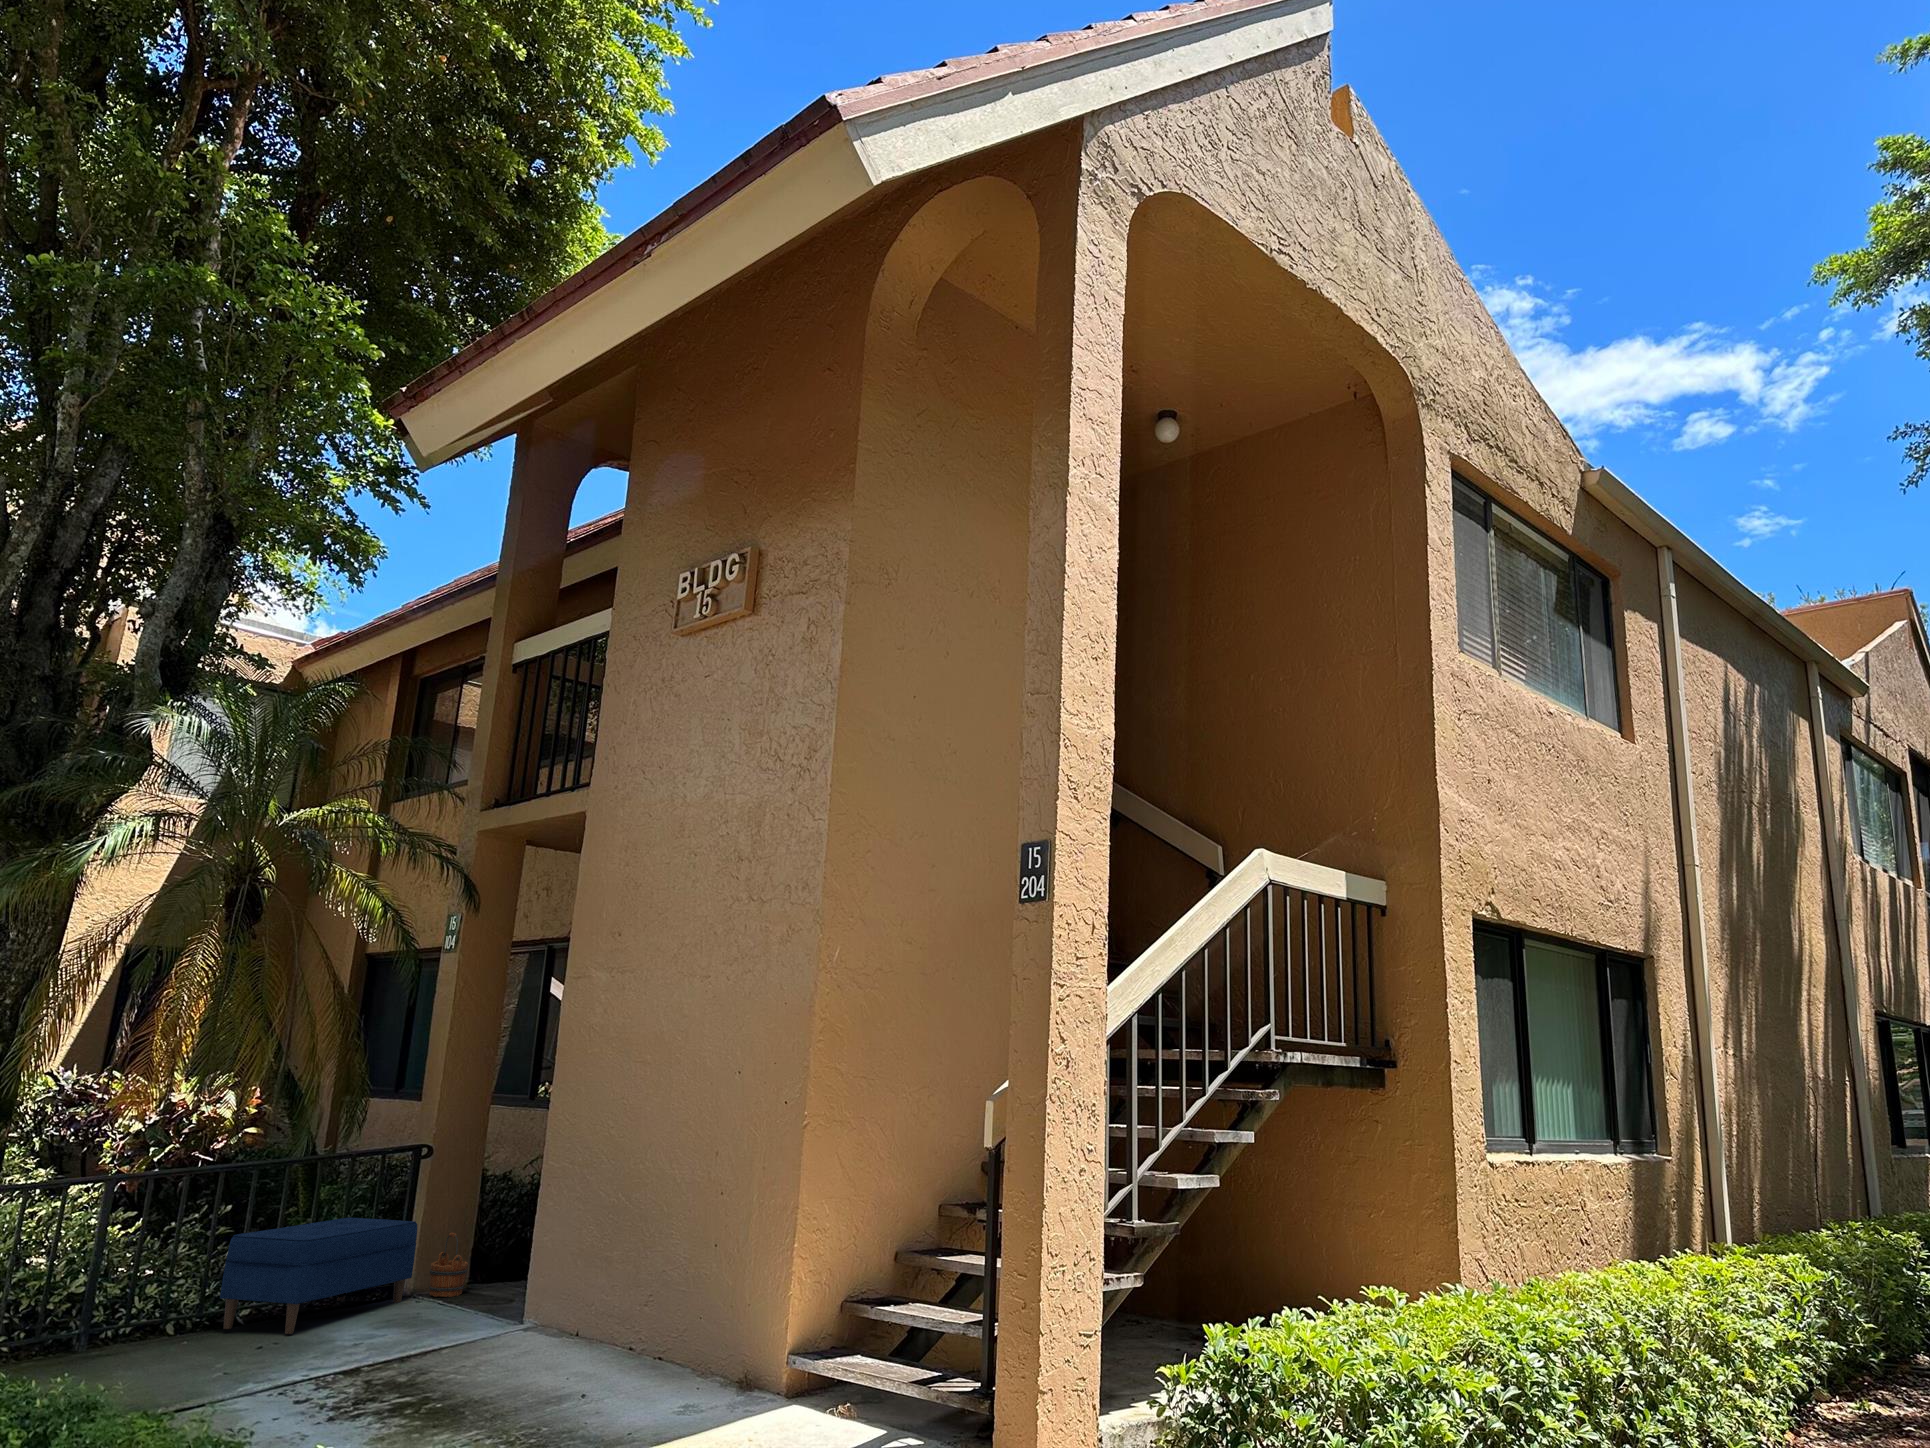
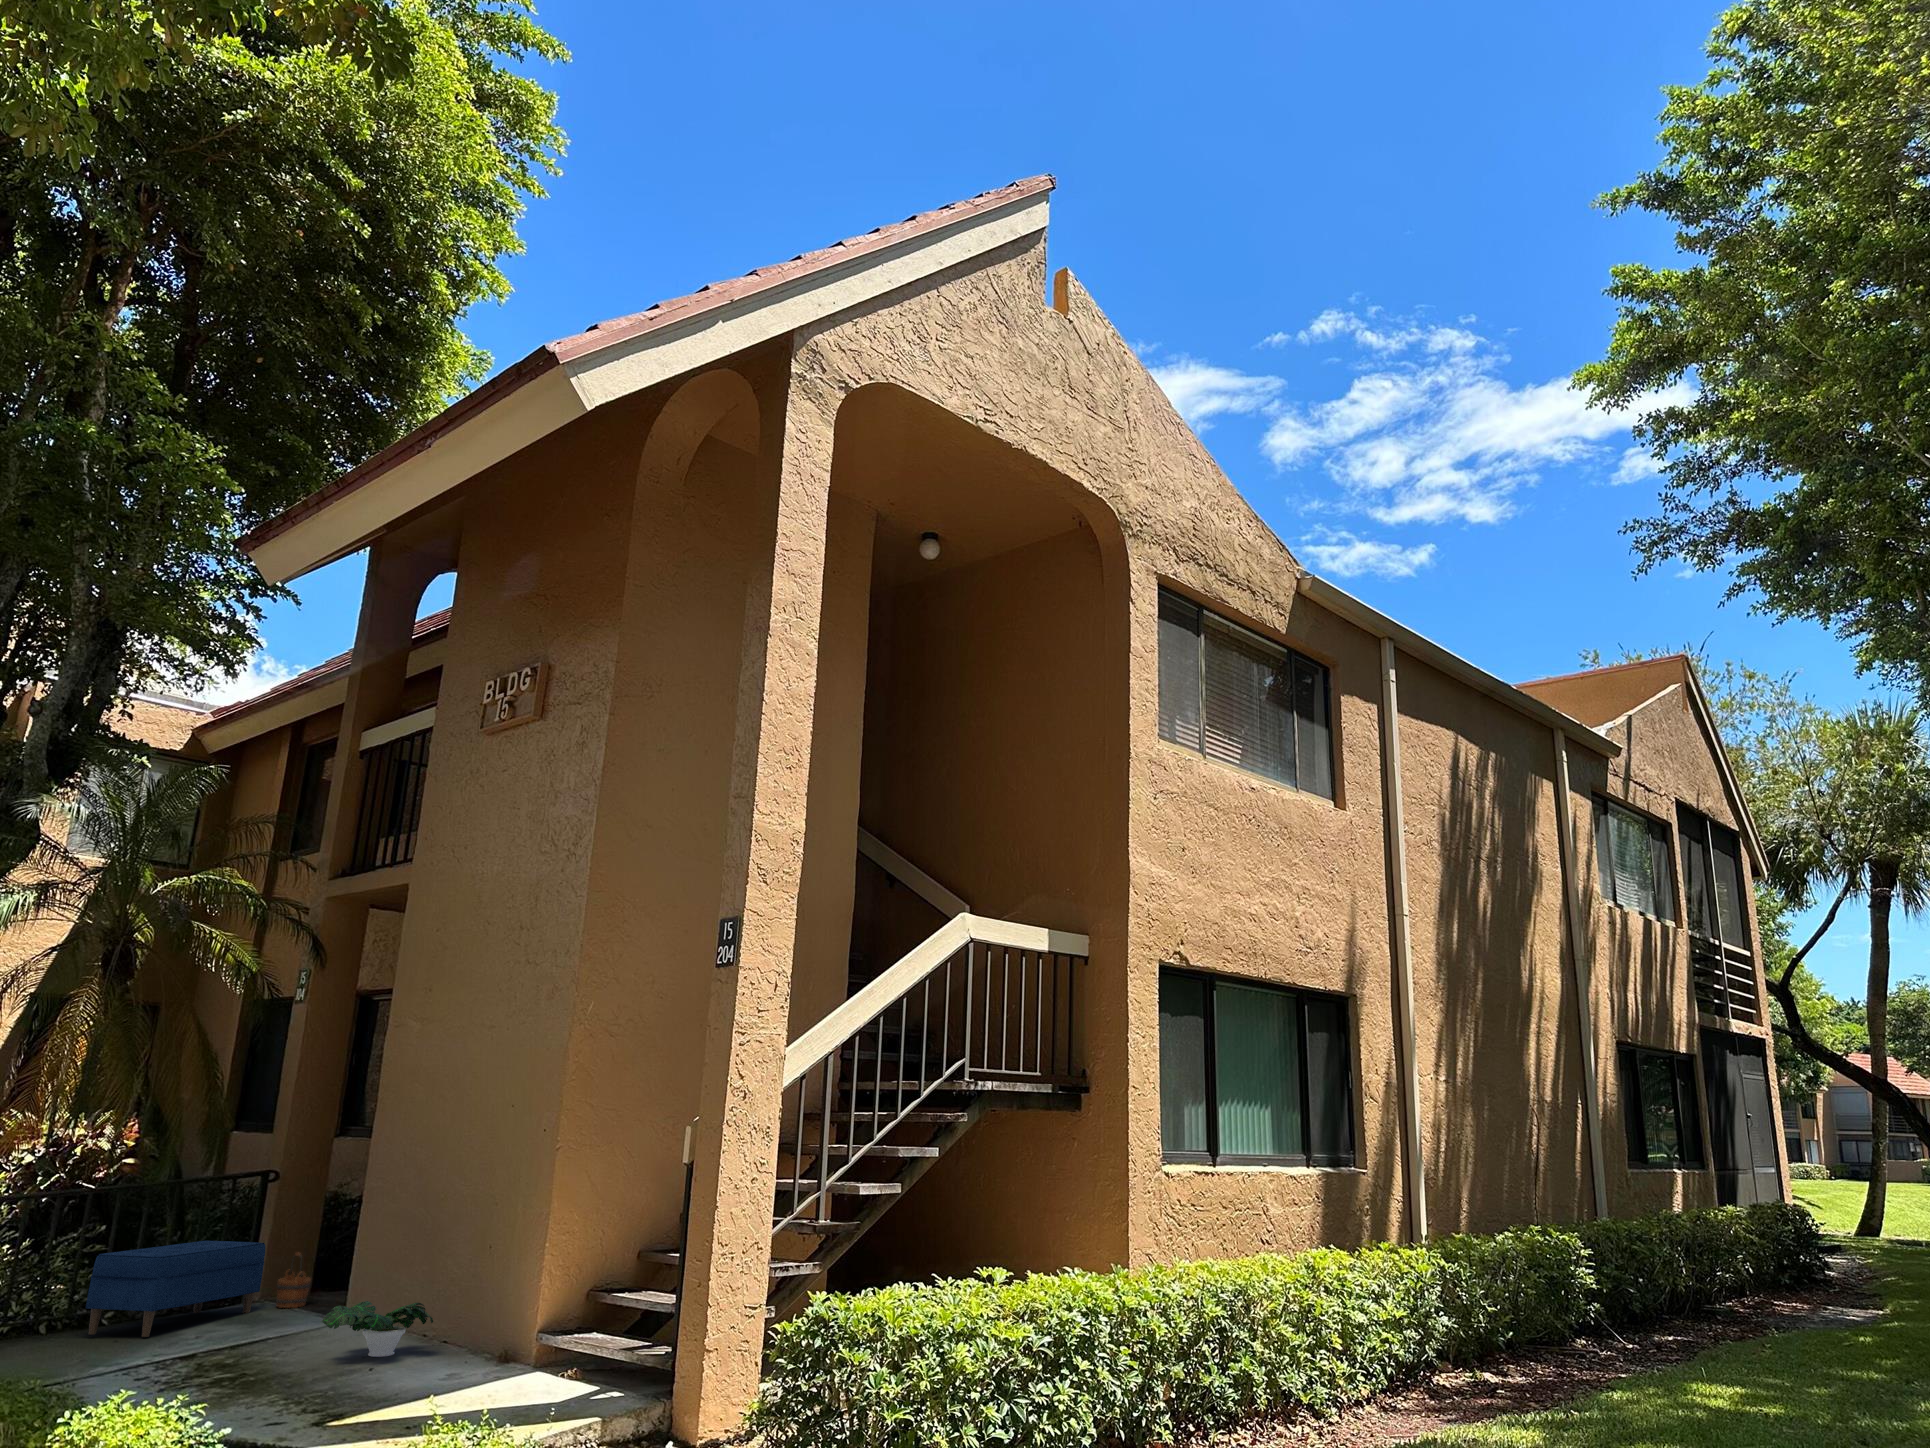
potted plant: none [505,1302,637,1372] -> present [322,1301,433,1357]

